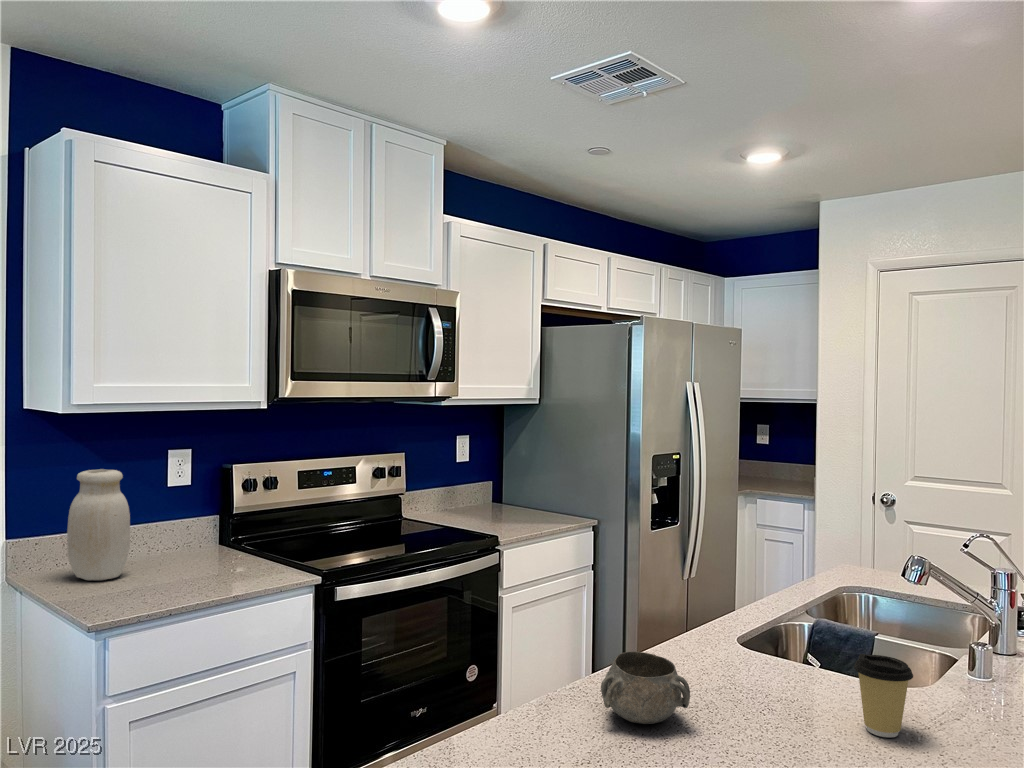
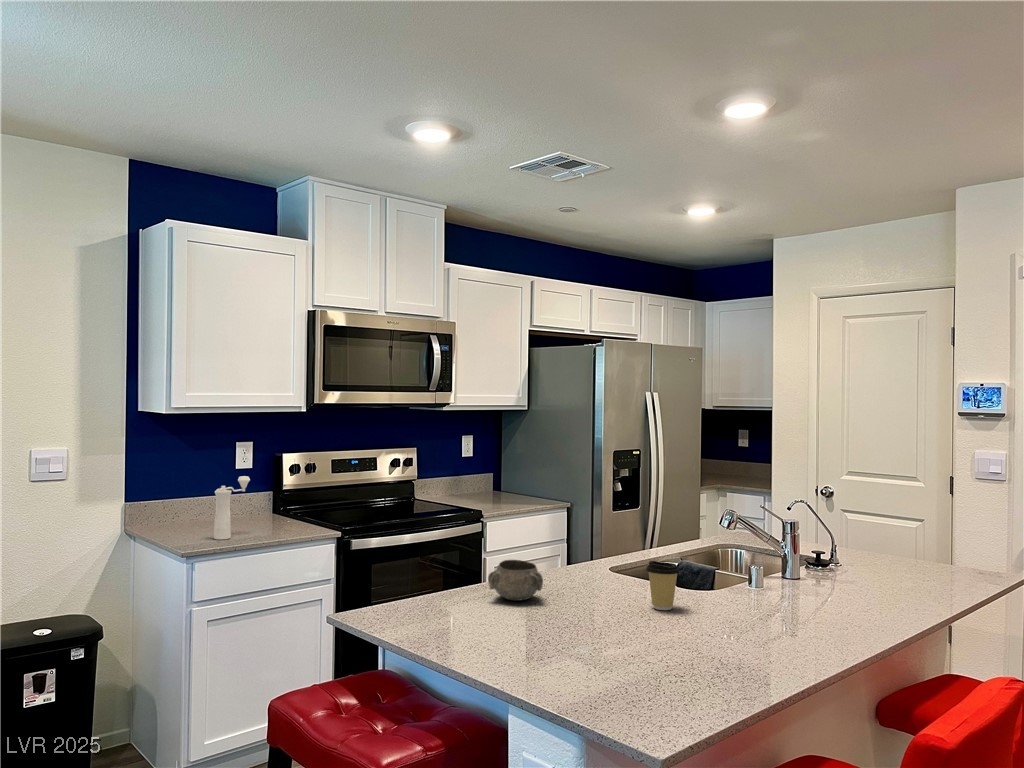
jar: present [67,469,130,580] -> none [167,454,209,531]
pepper mill: none [137,502,191,598] -> present [214,476,250,540]

